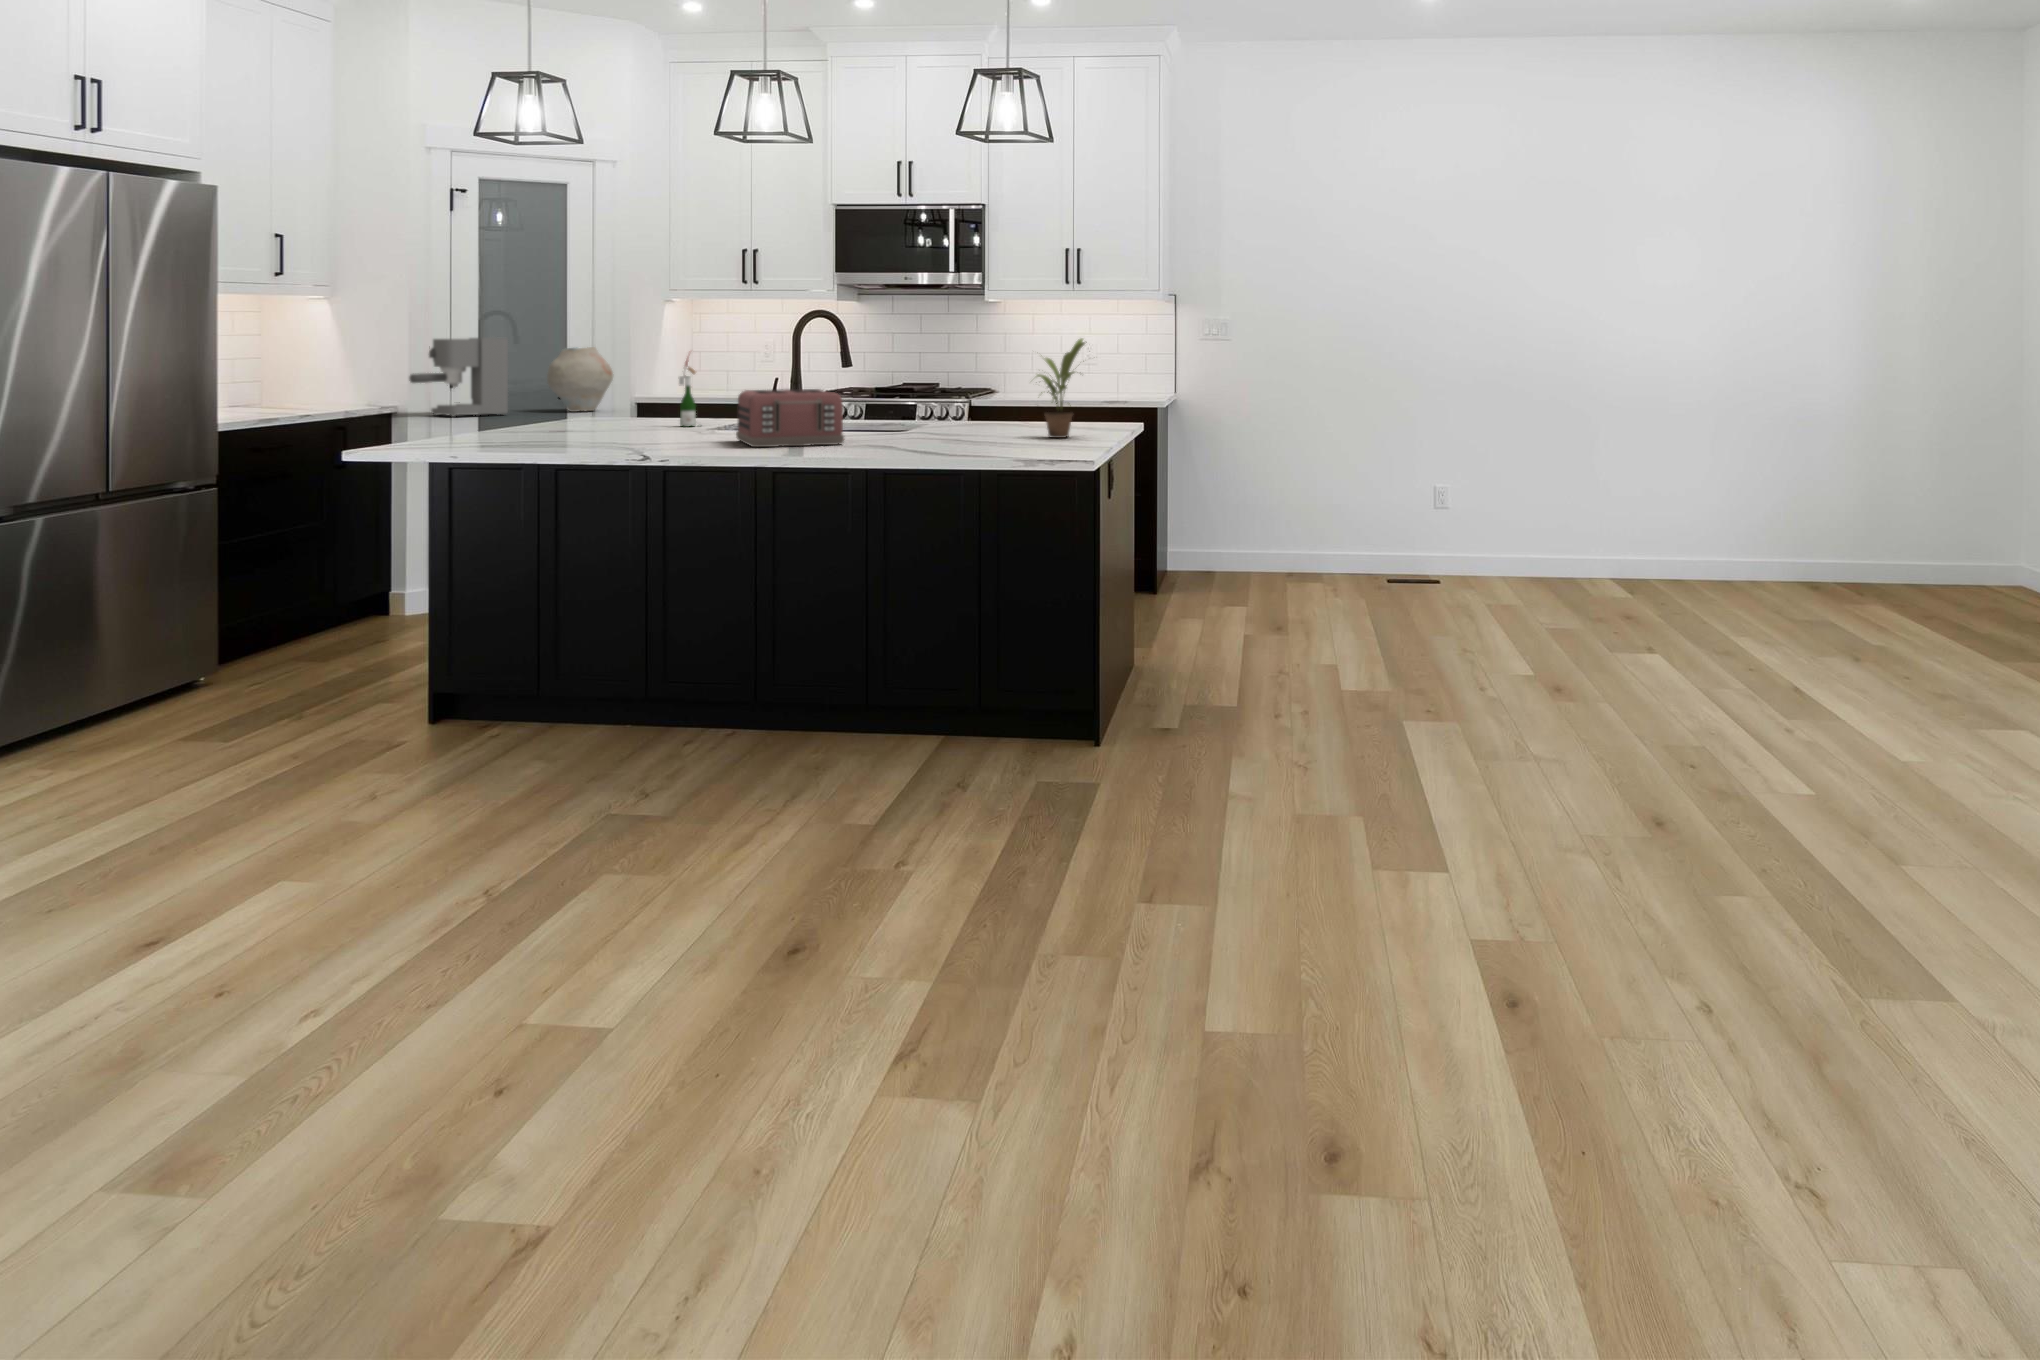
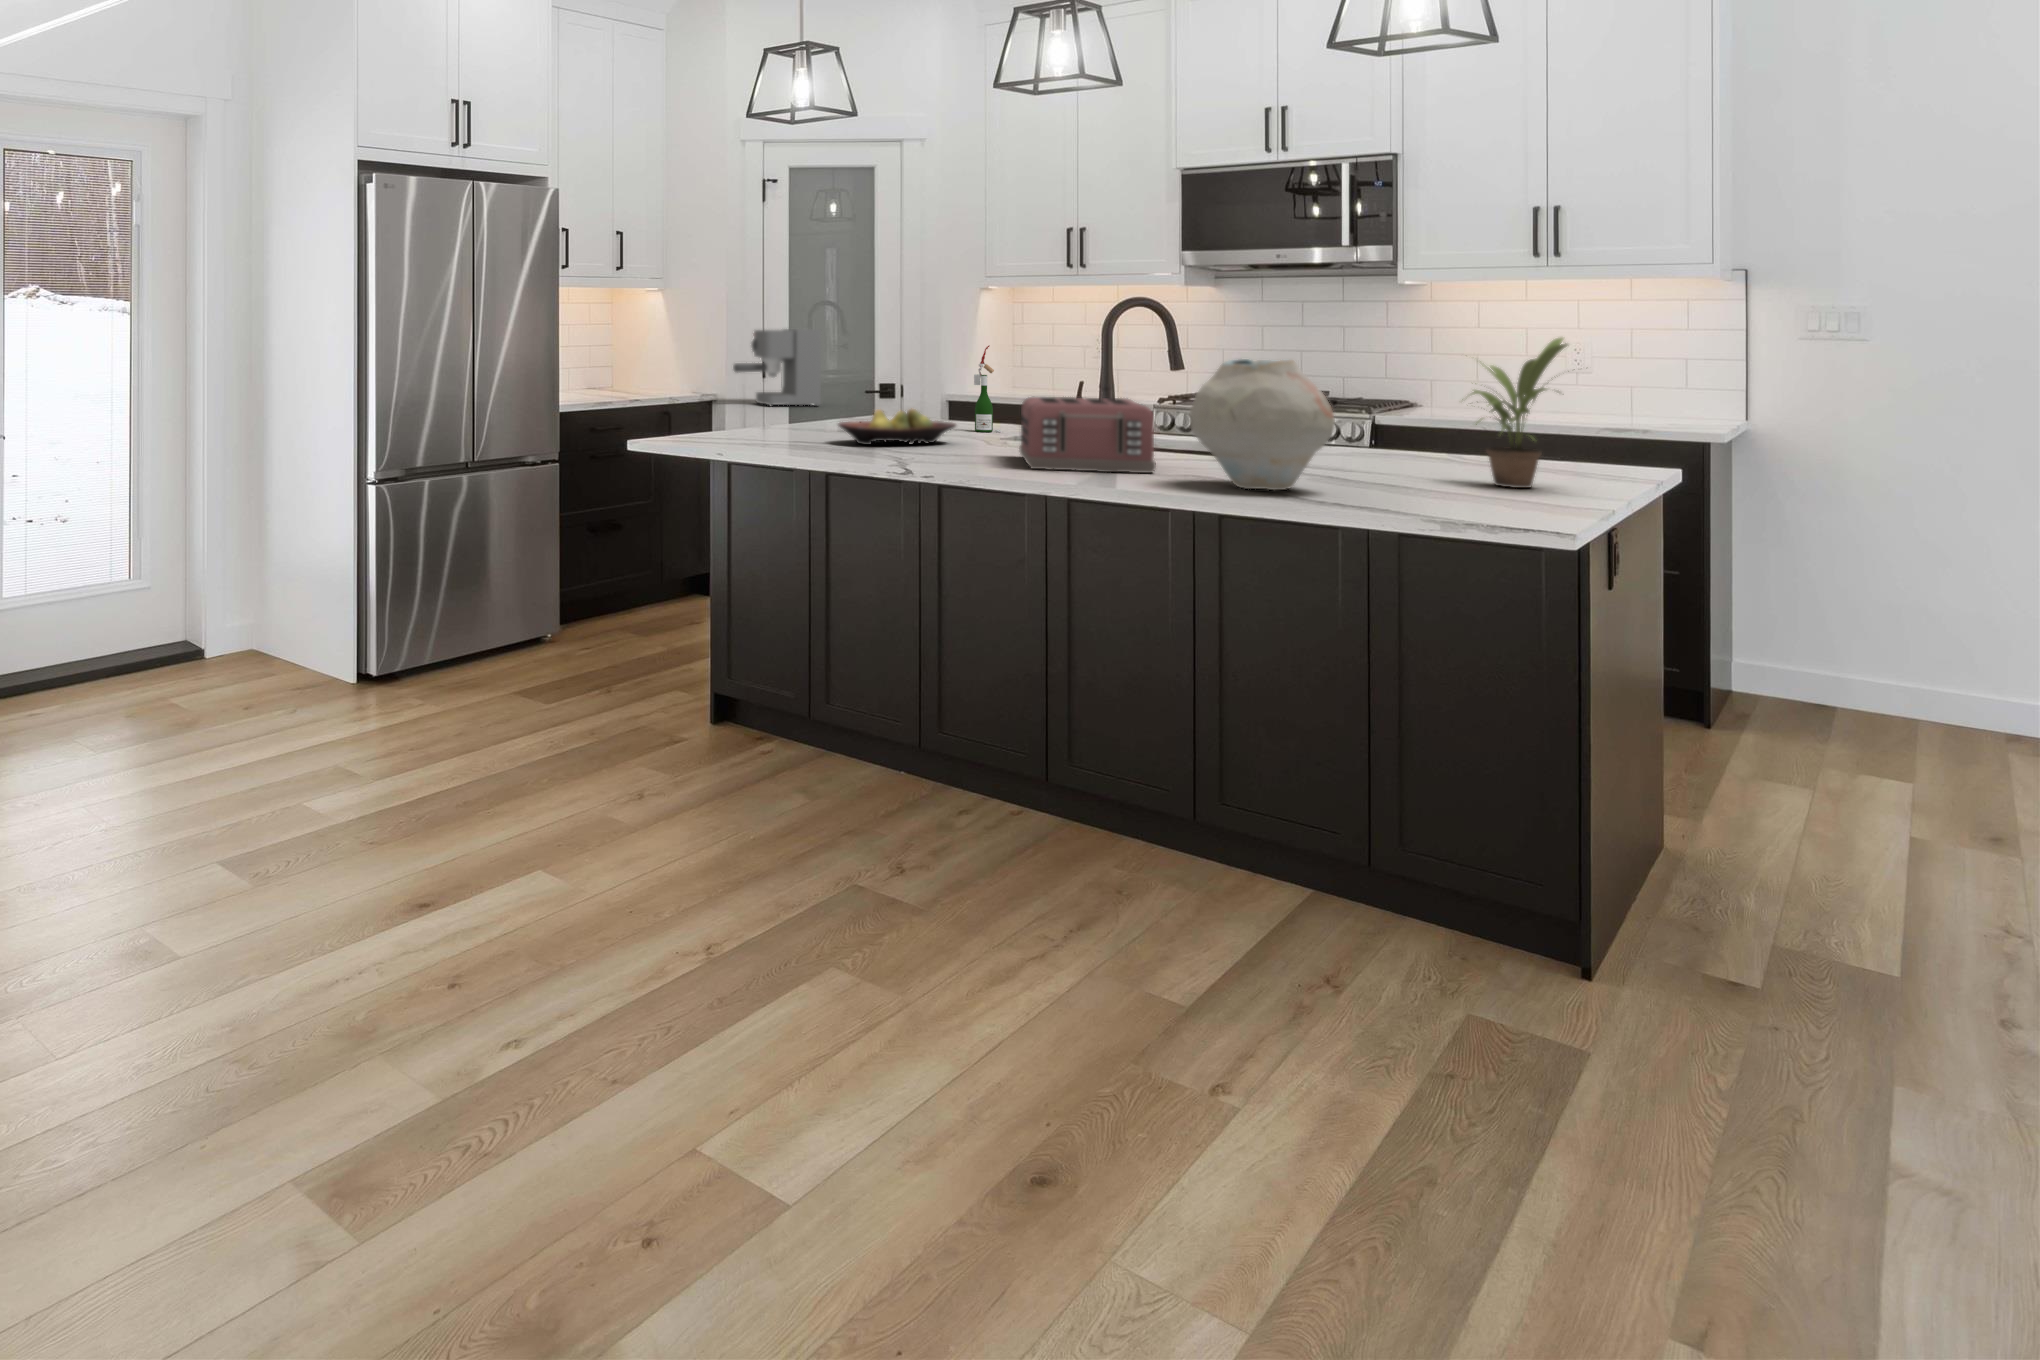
vase: present [547,347,613,412] -> present [1190,359,1335,490]
fruit bowl: none [568,406,675,440] -> present [839,408,956,445]

